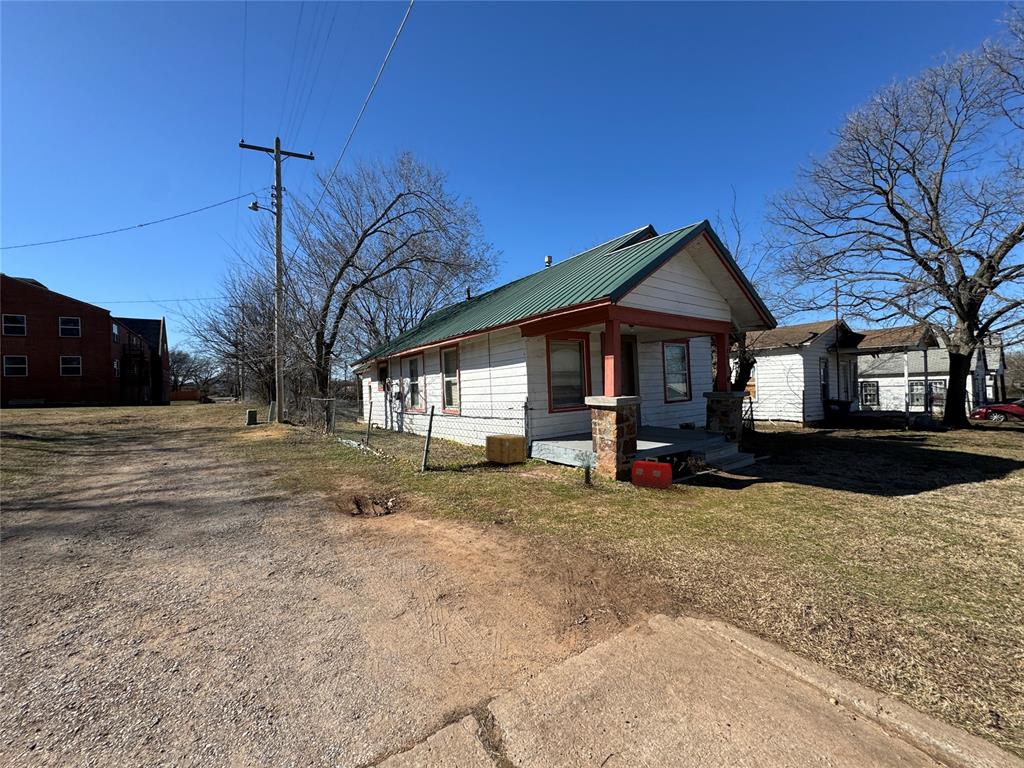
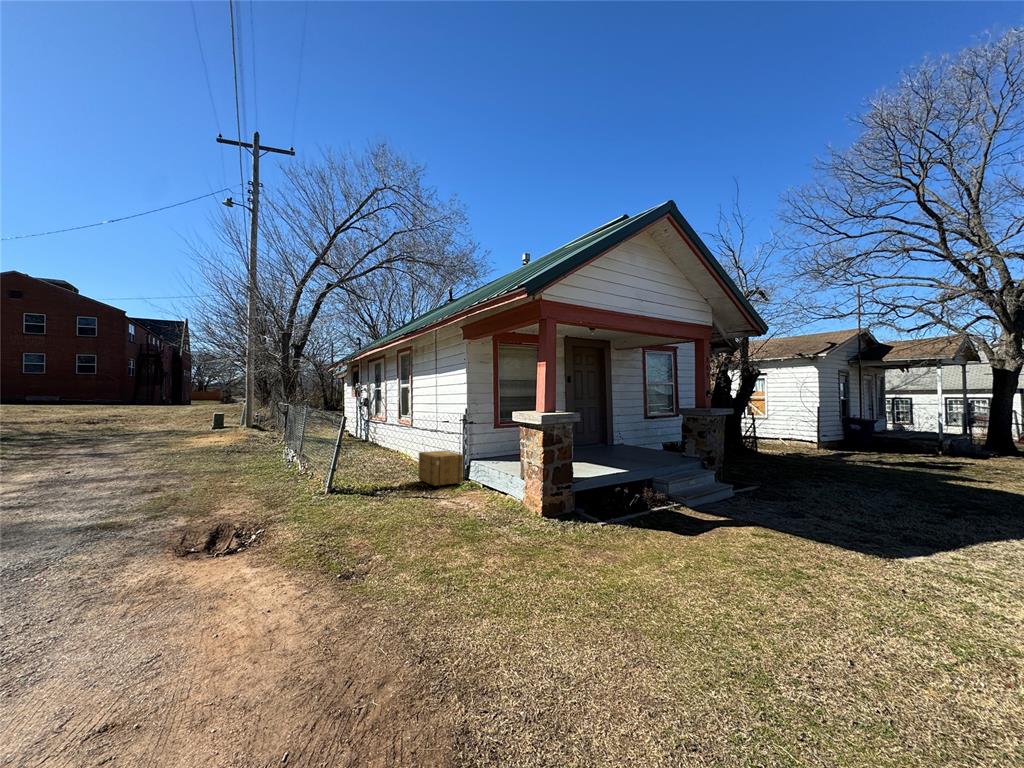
potted plant: present [574,451,602,483] -> none [490,478,526,518]
toolbox: present [632,457,672,488] -> none [560,489,610,531]

